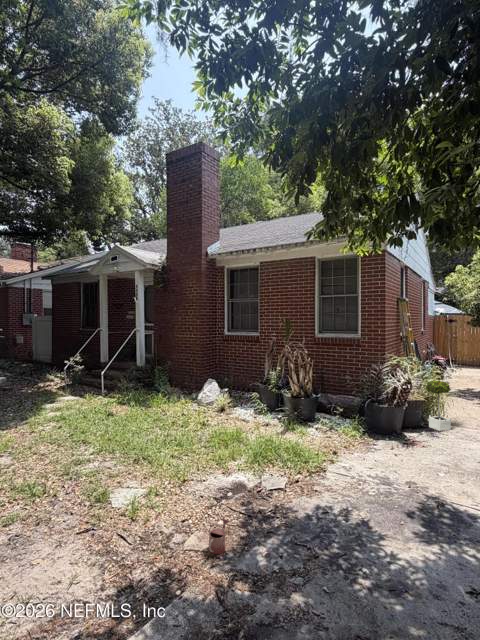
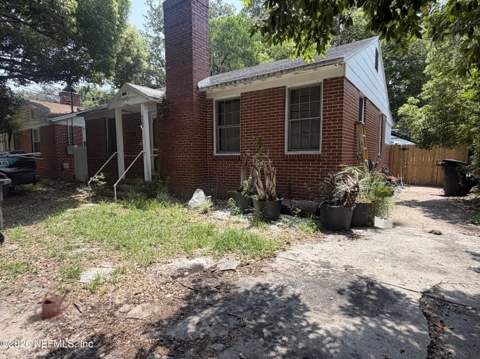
watering can: present [209,519,229,554] -> present [34,289,71,318]

